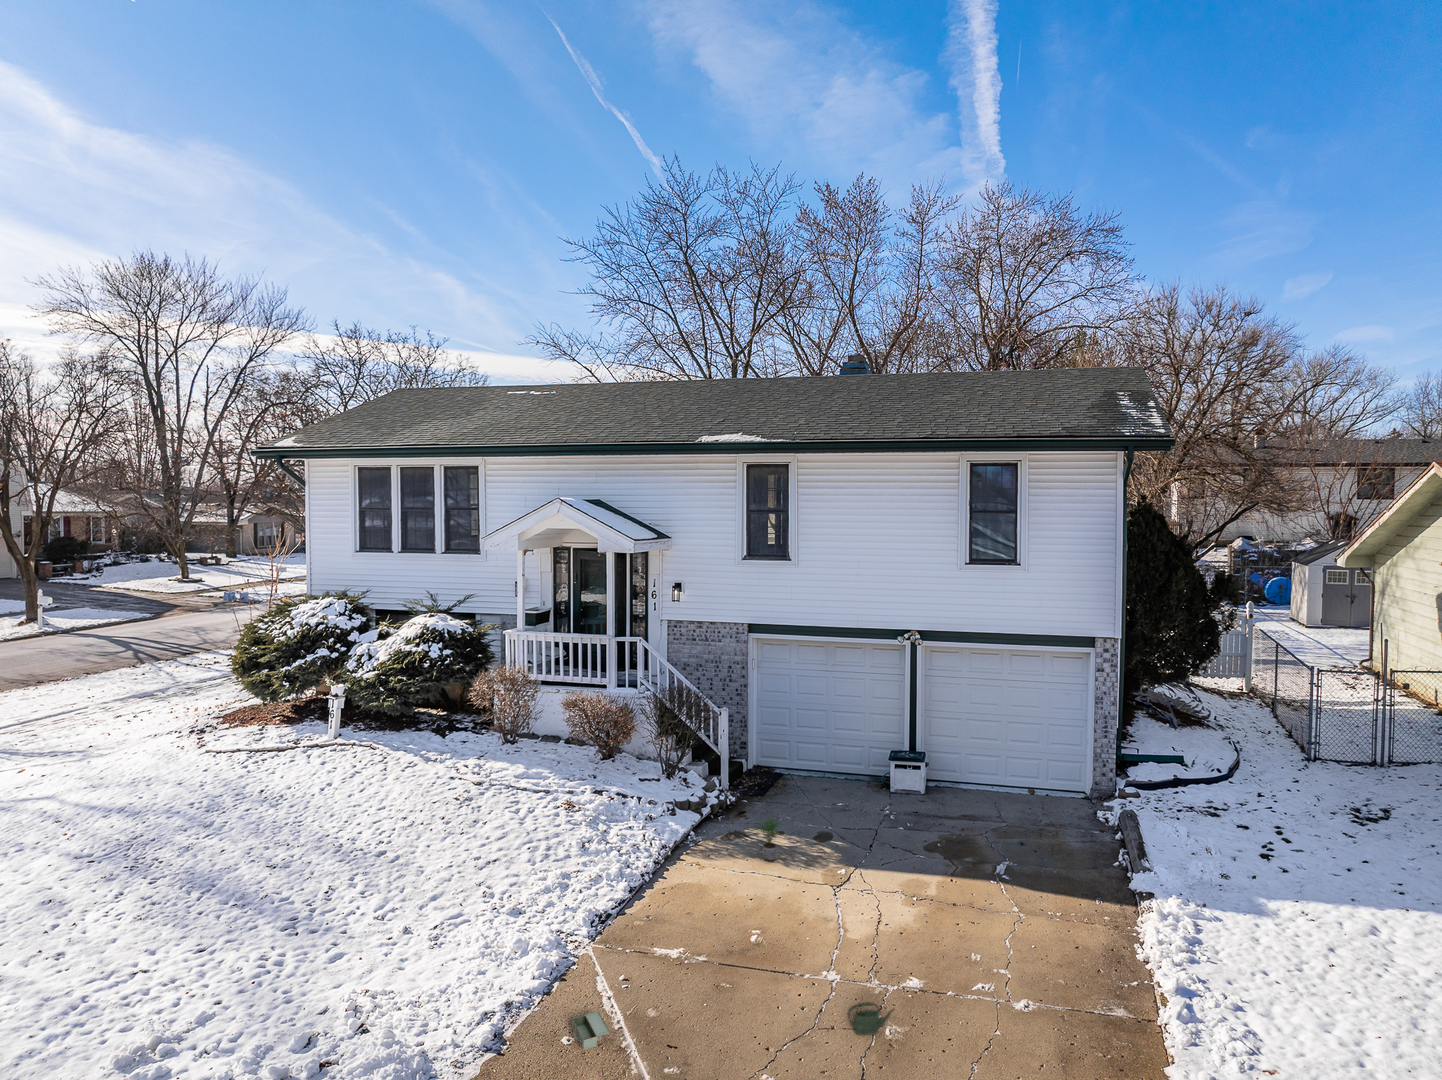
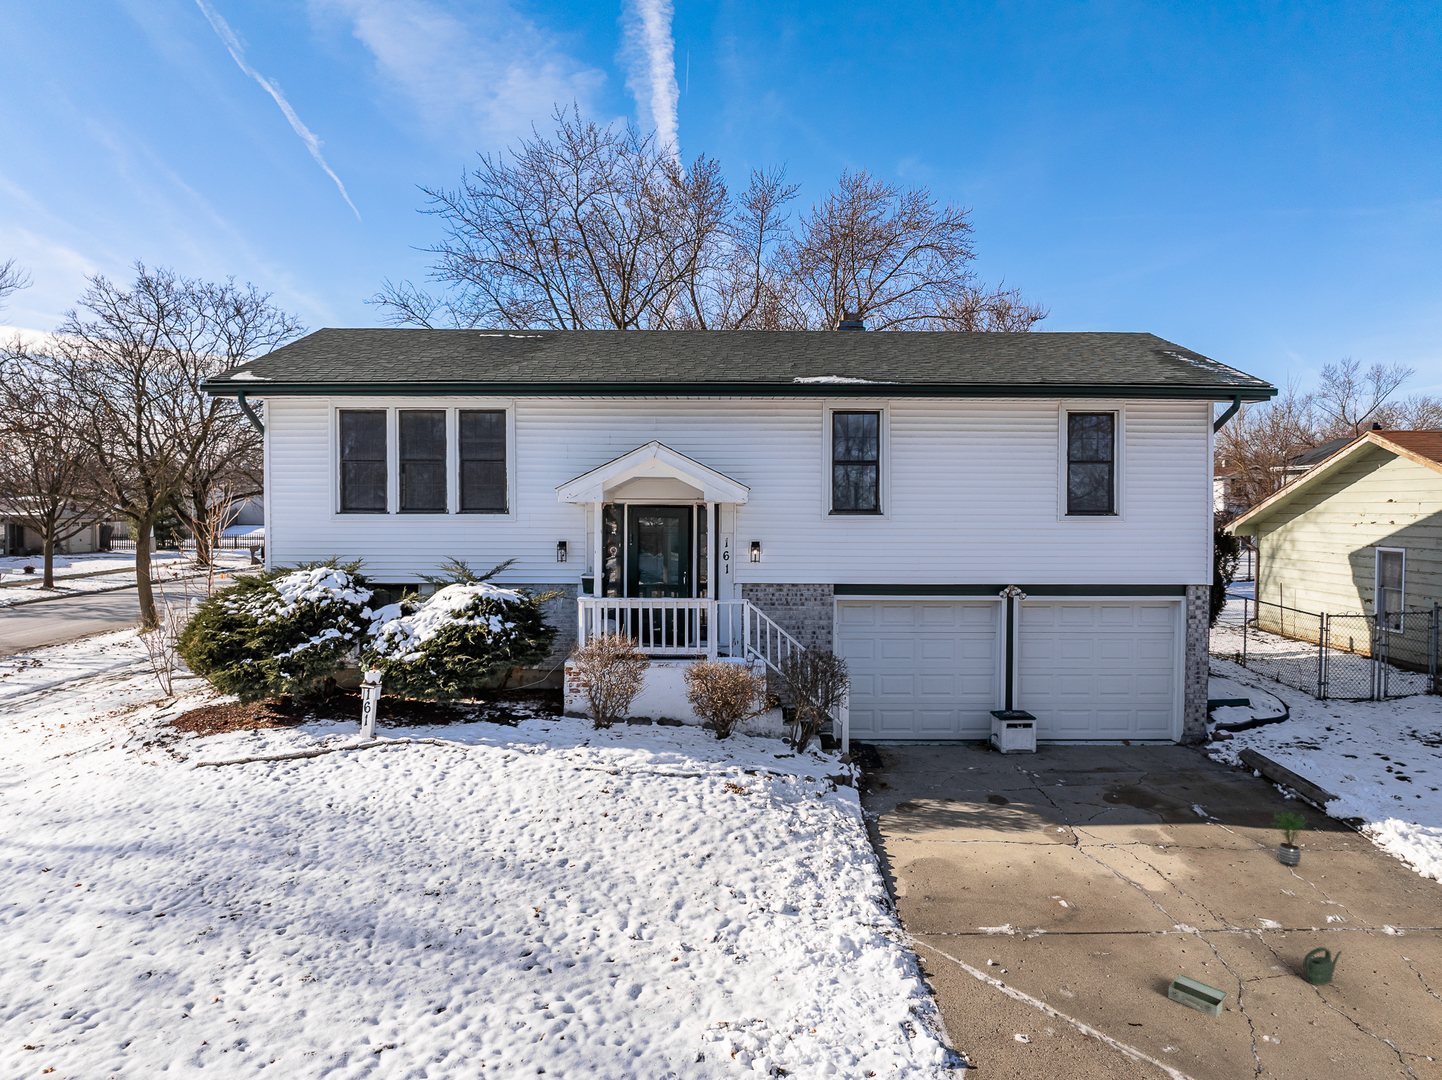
potted plant: present [758,819,782,862] -> present [1273,813,1304,867]
toolbox: present [572,1011,610,1050] -> present [1168,975,1228,1018]

